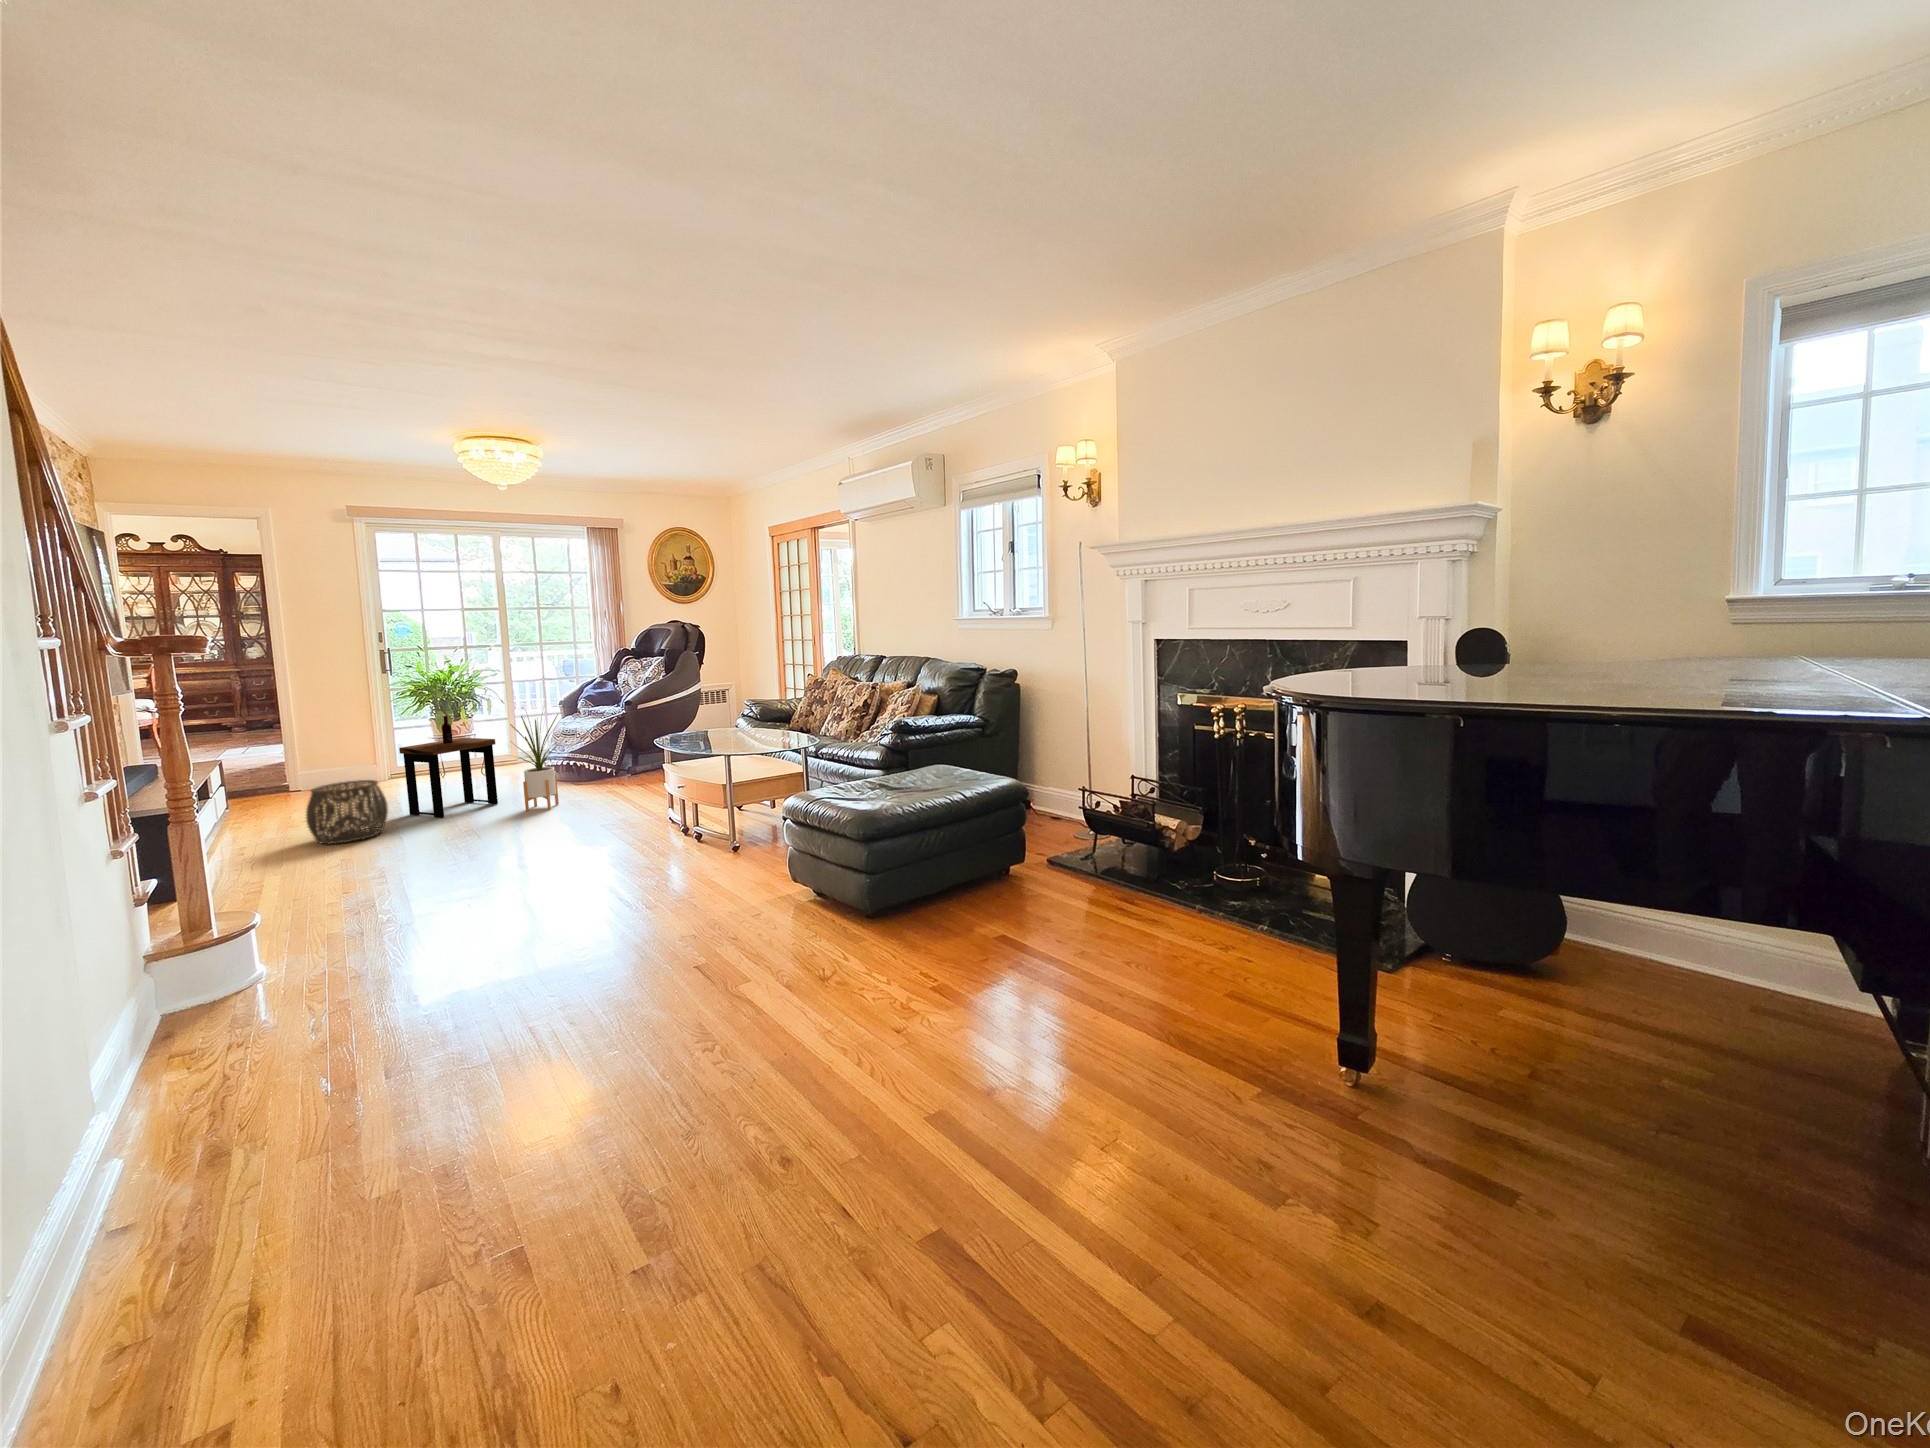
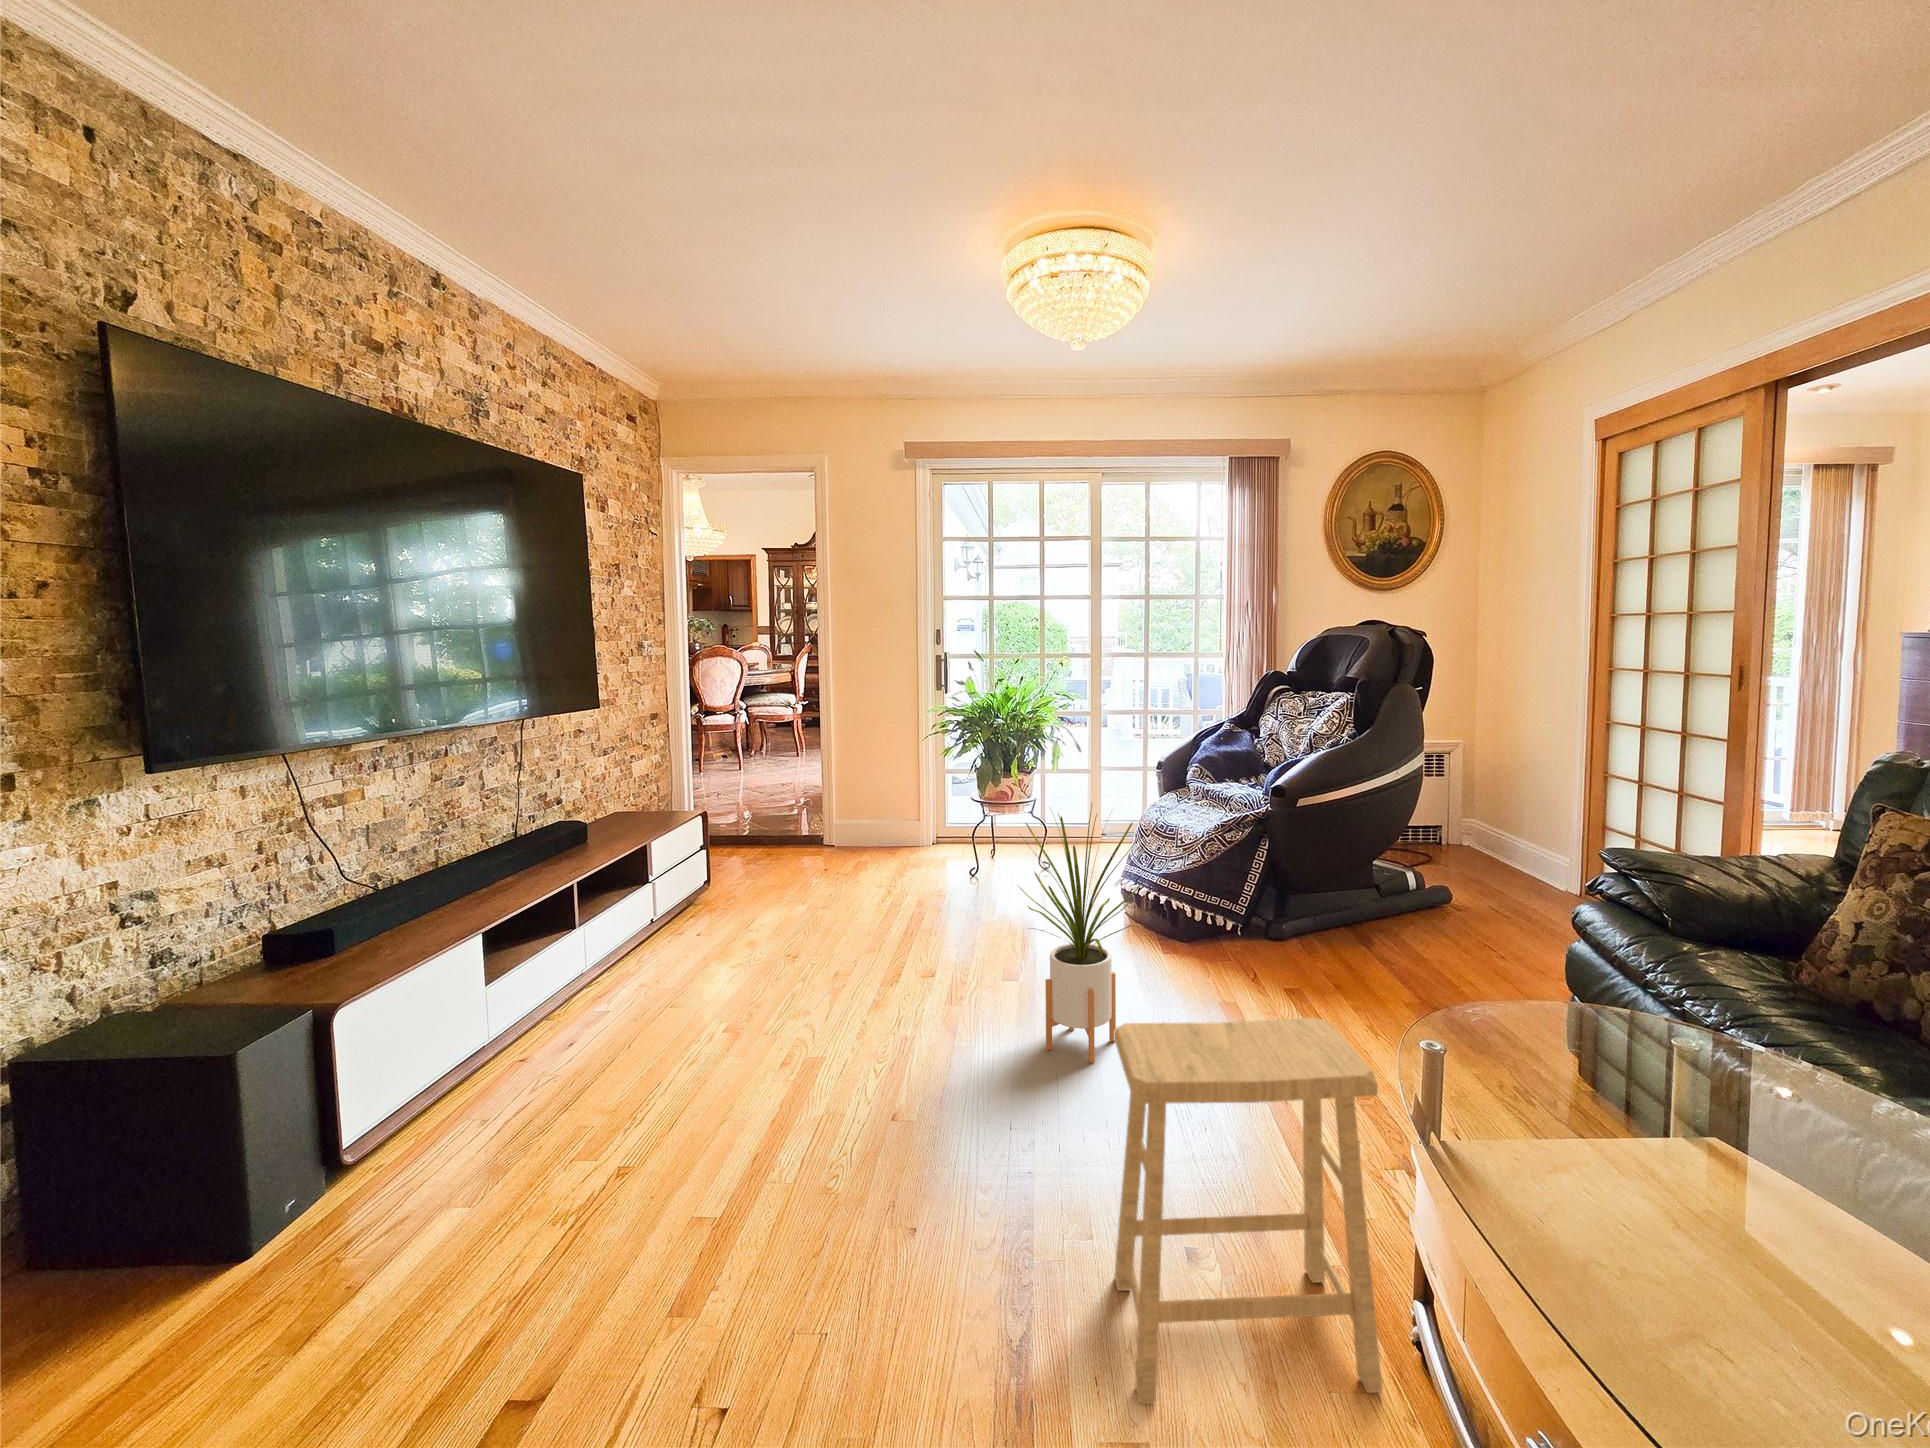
side table: present [399,716,498,818] -> none [869,793,1018,1013]
footstool: none [569,742,655,838] -> present [1114,1018,1382,1404]
woven basket: present [306,780,388,845] -> none [666,915,806,1065]

